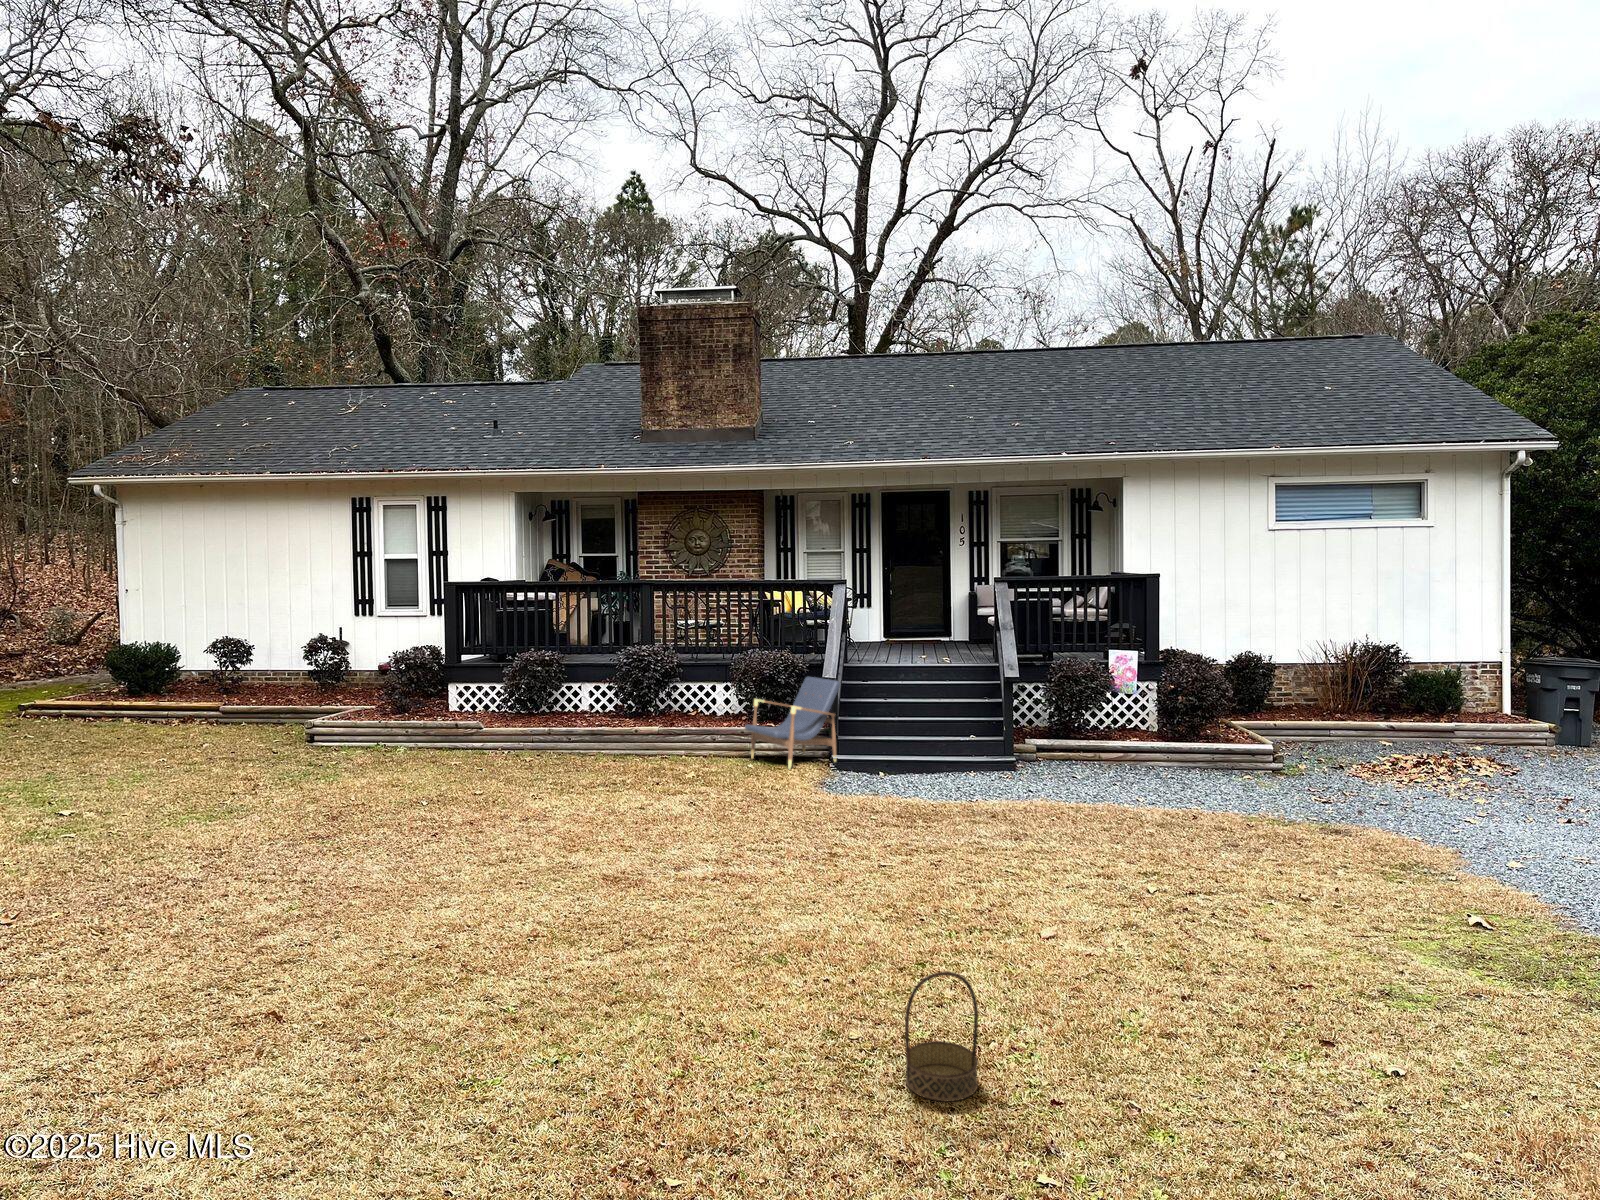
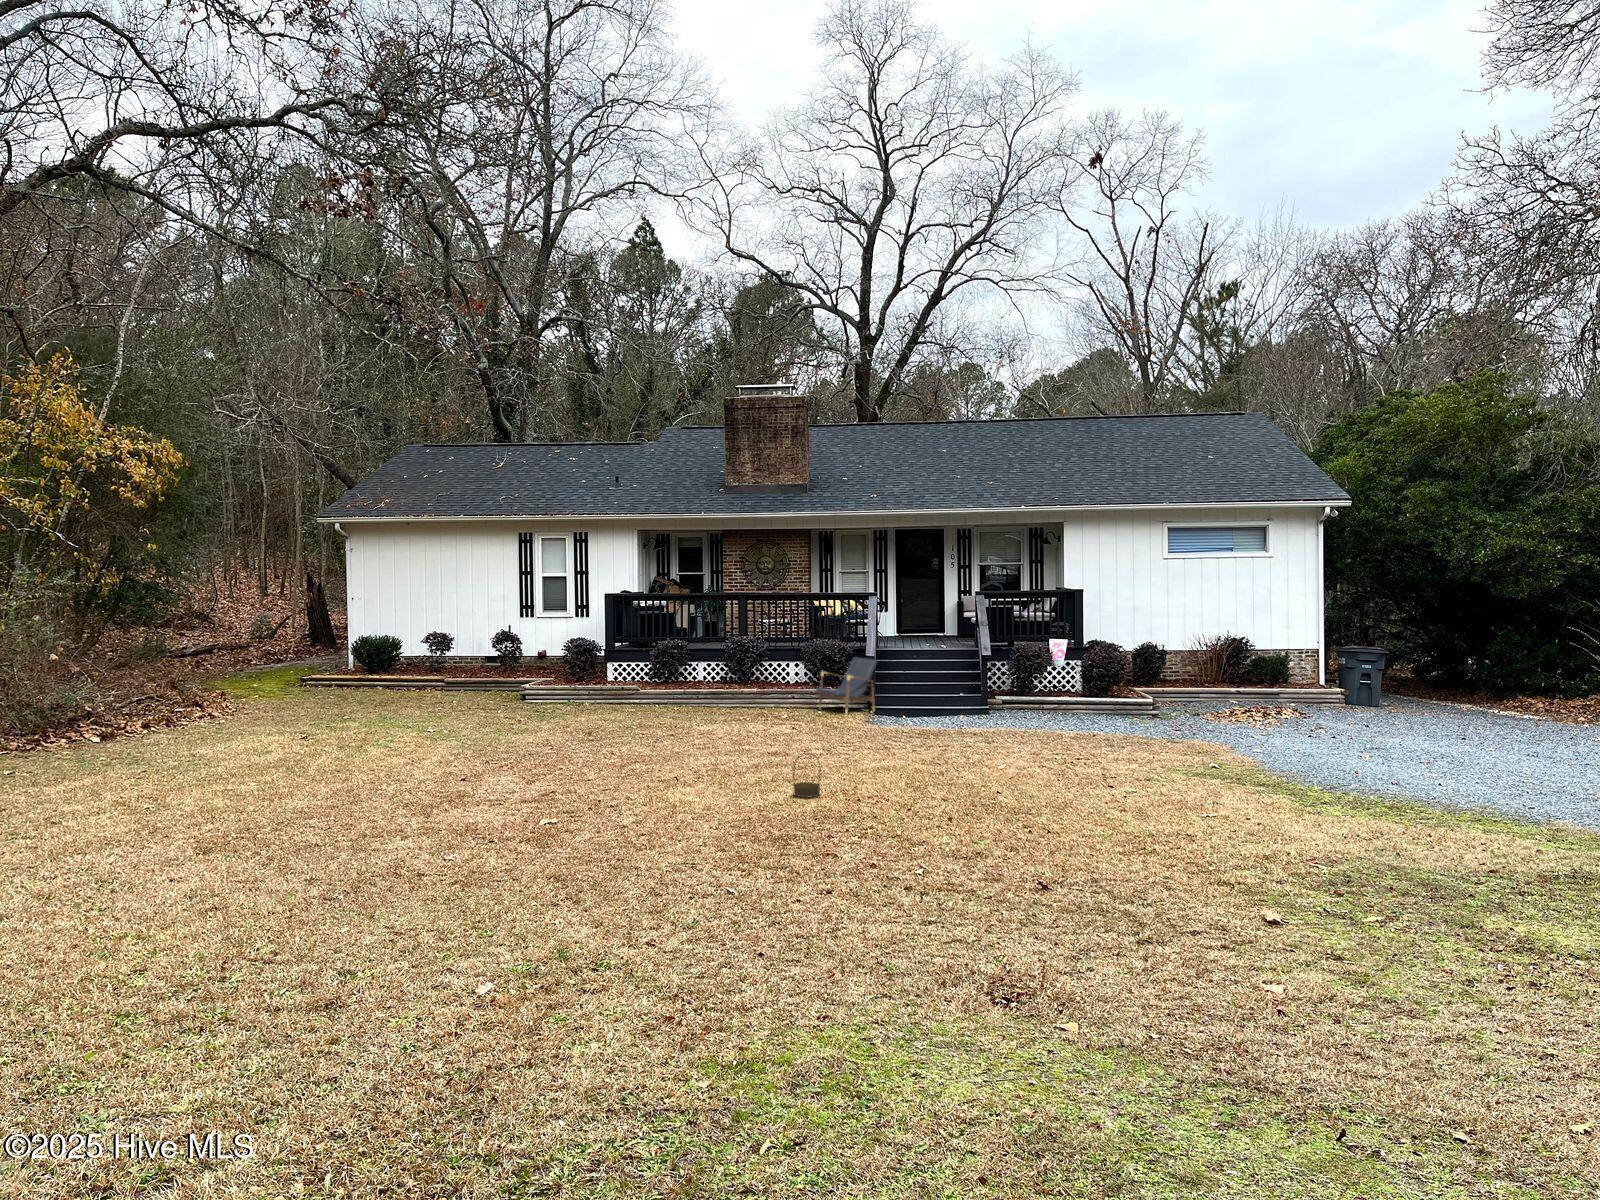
basket: present [905,971,978,1102] -> present [793,753,821,798]

